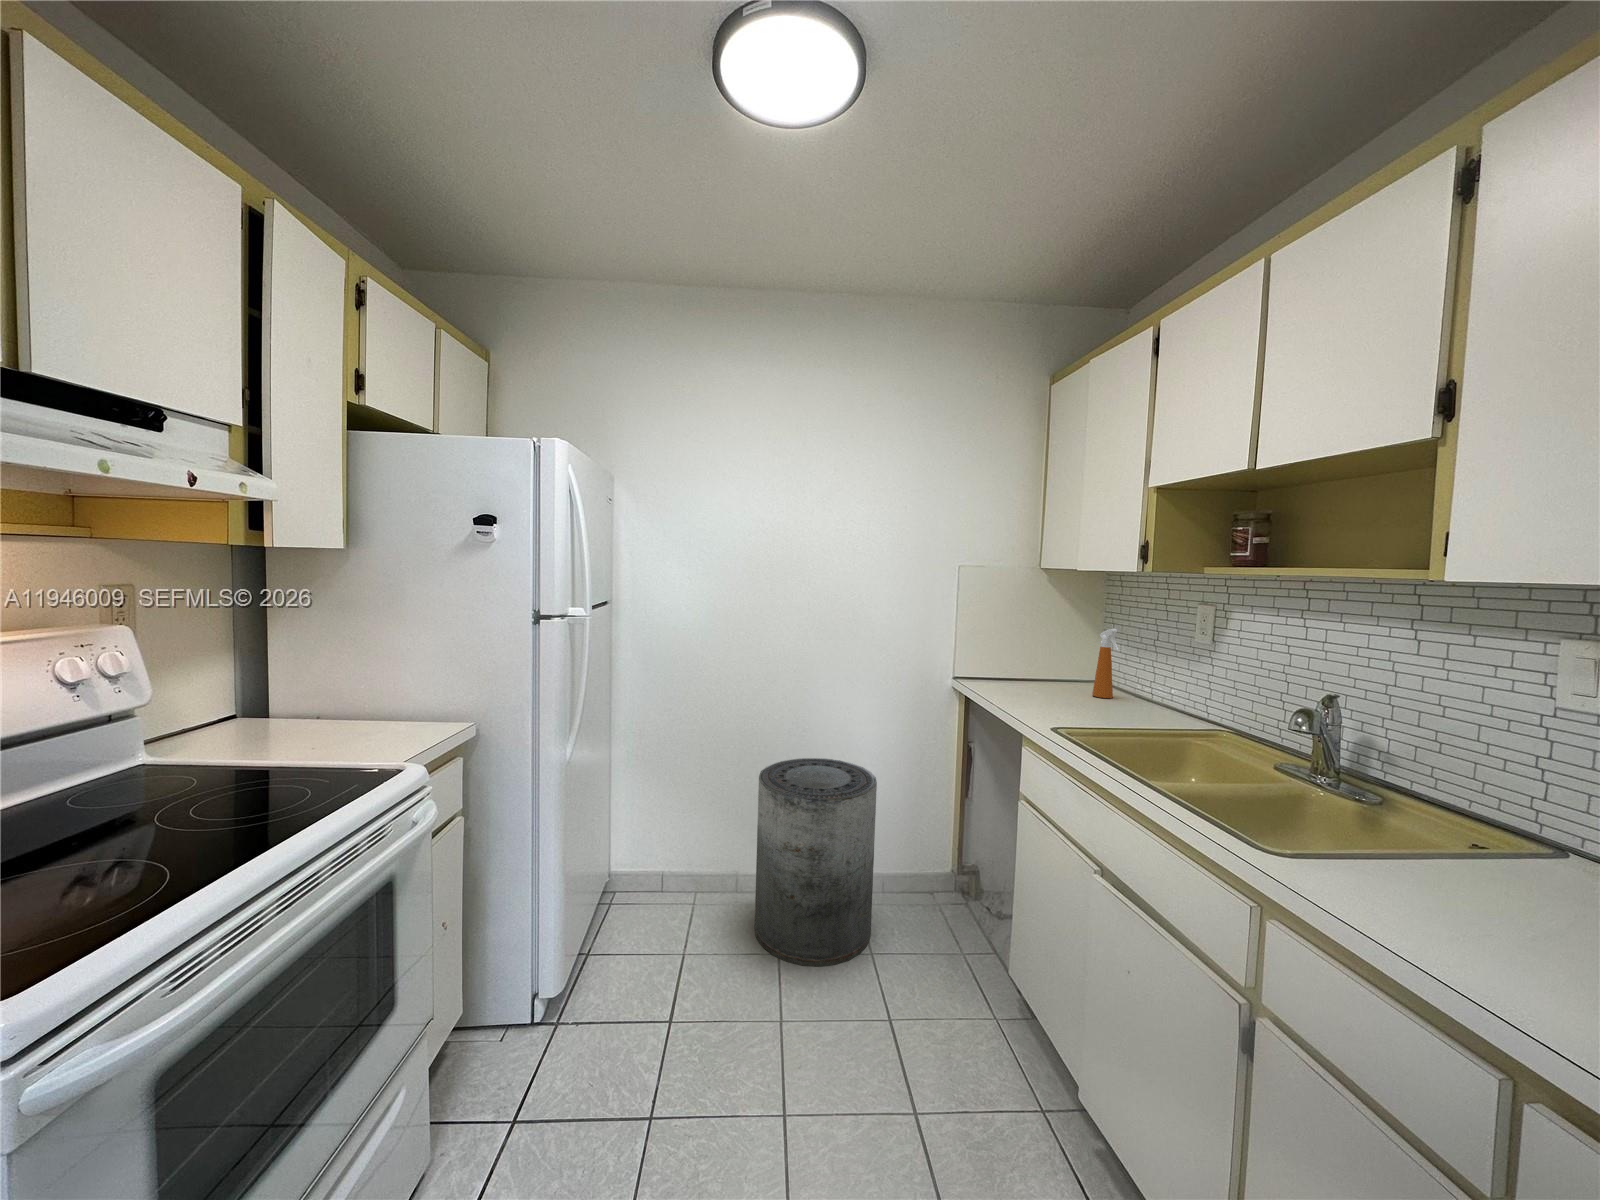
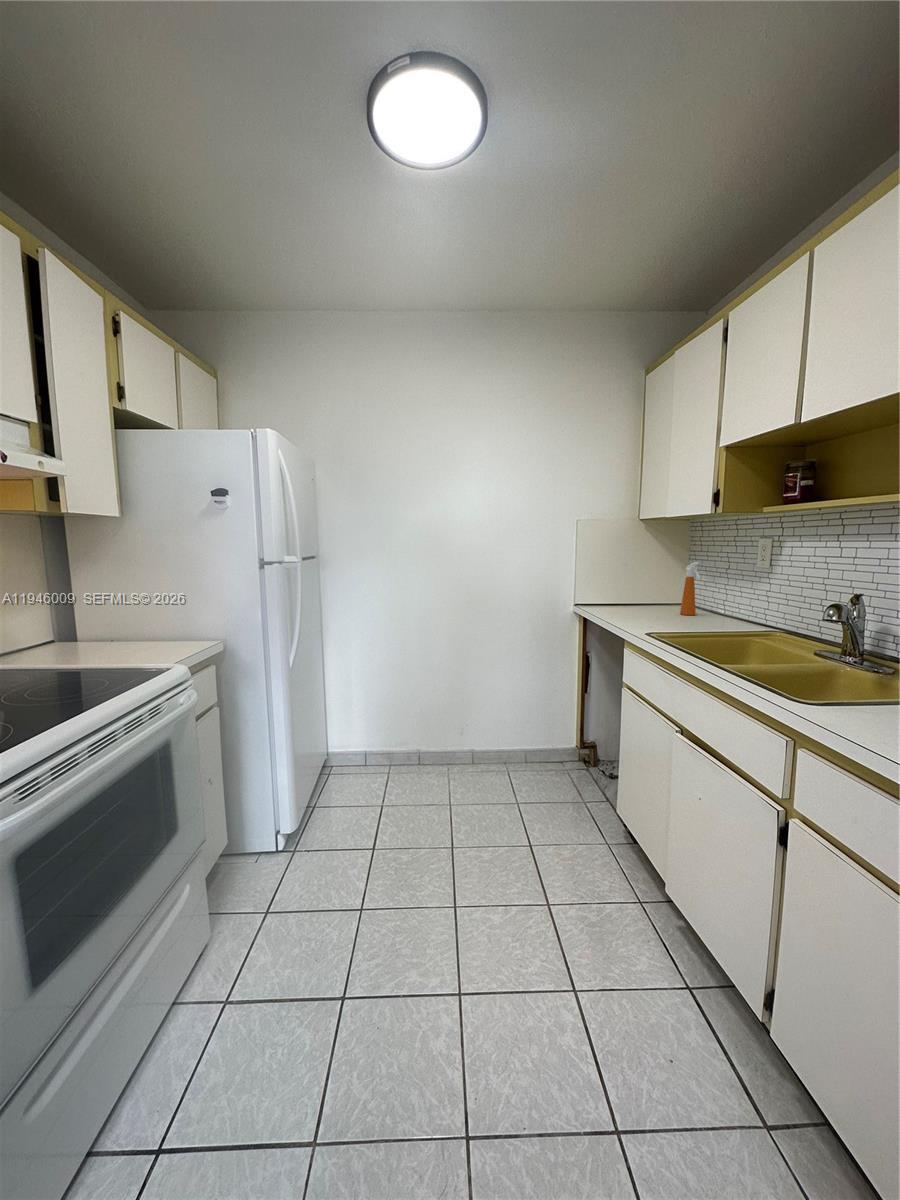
trash can: present [755,758,877,966] -> none [431,668,518,814]

